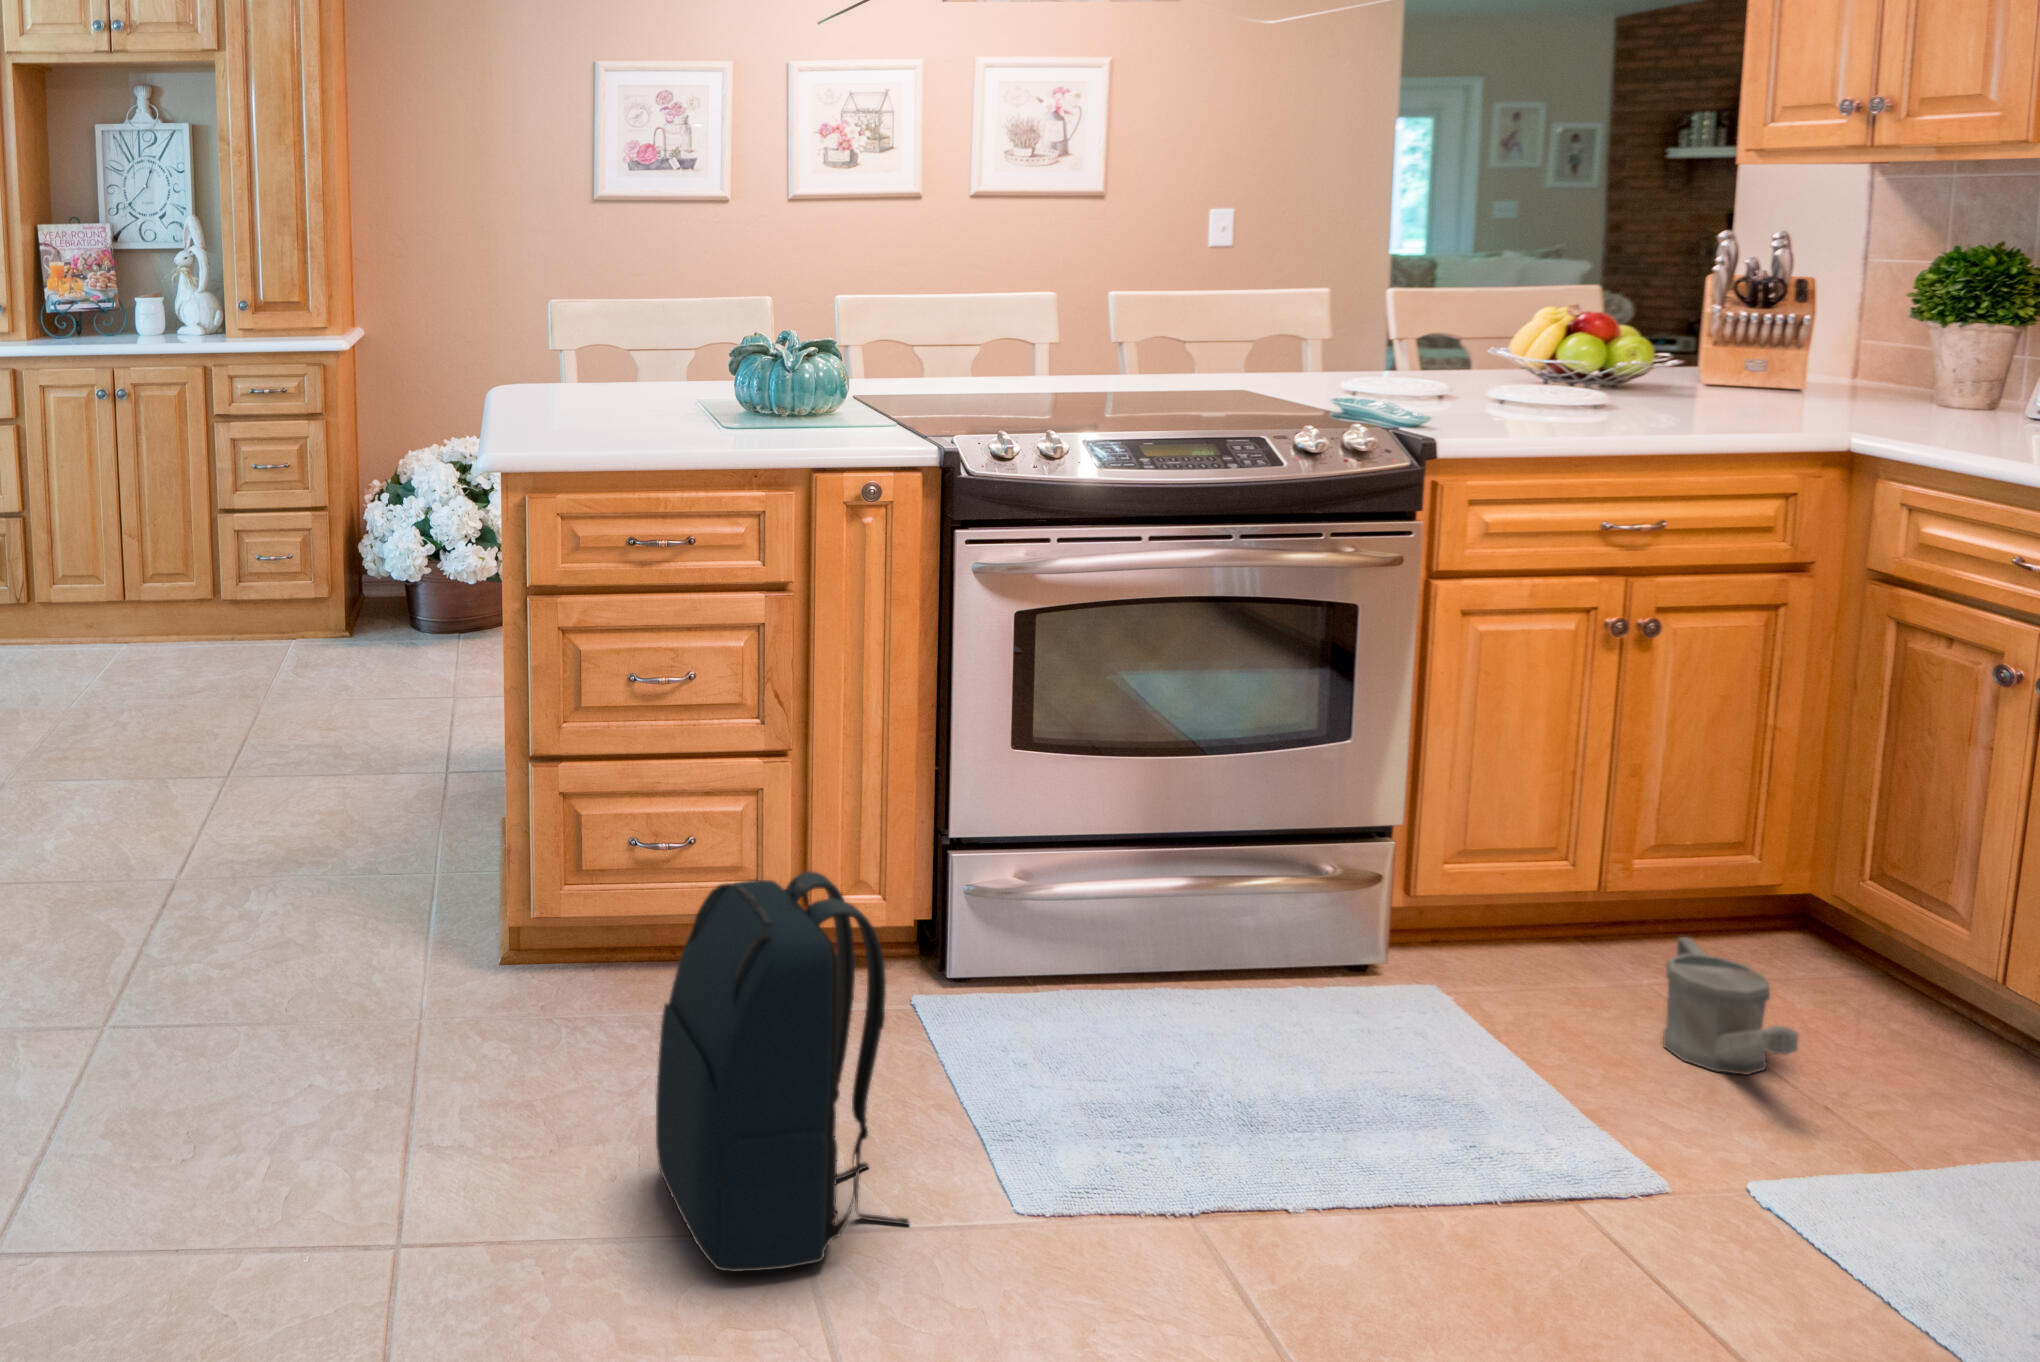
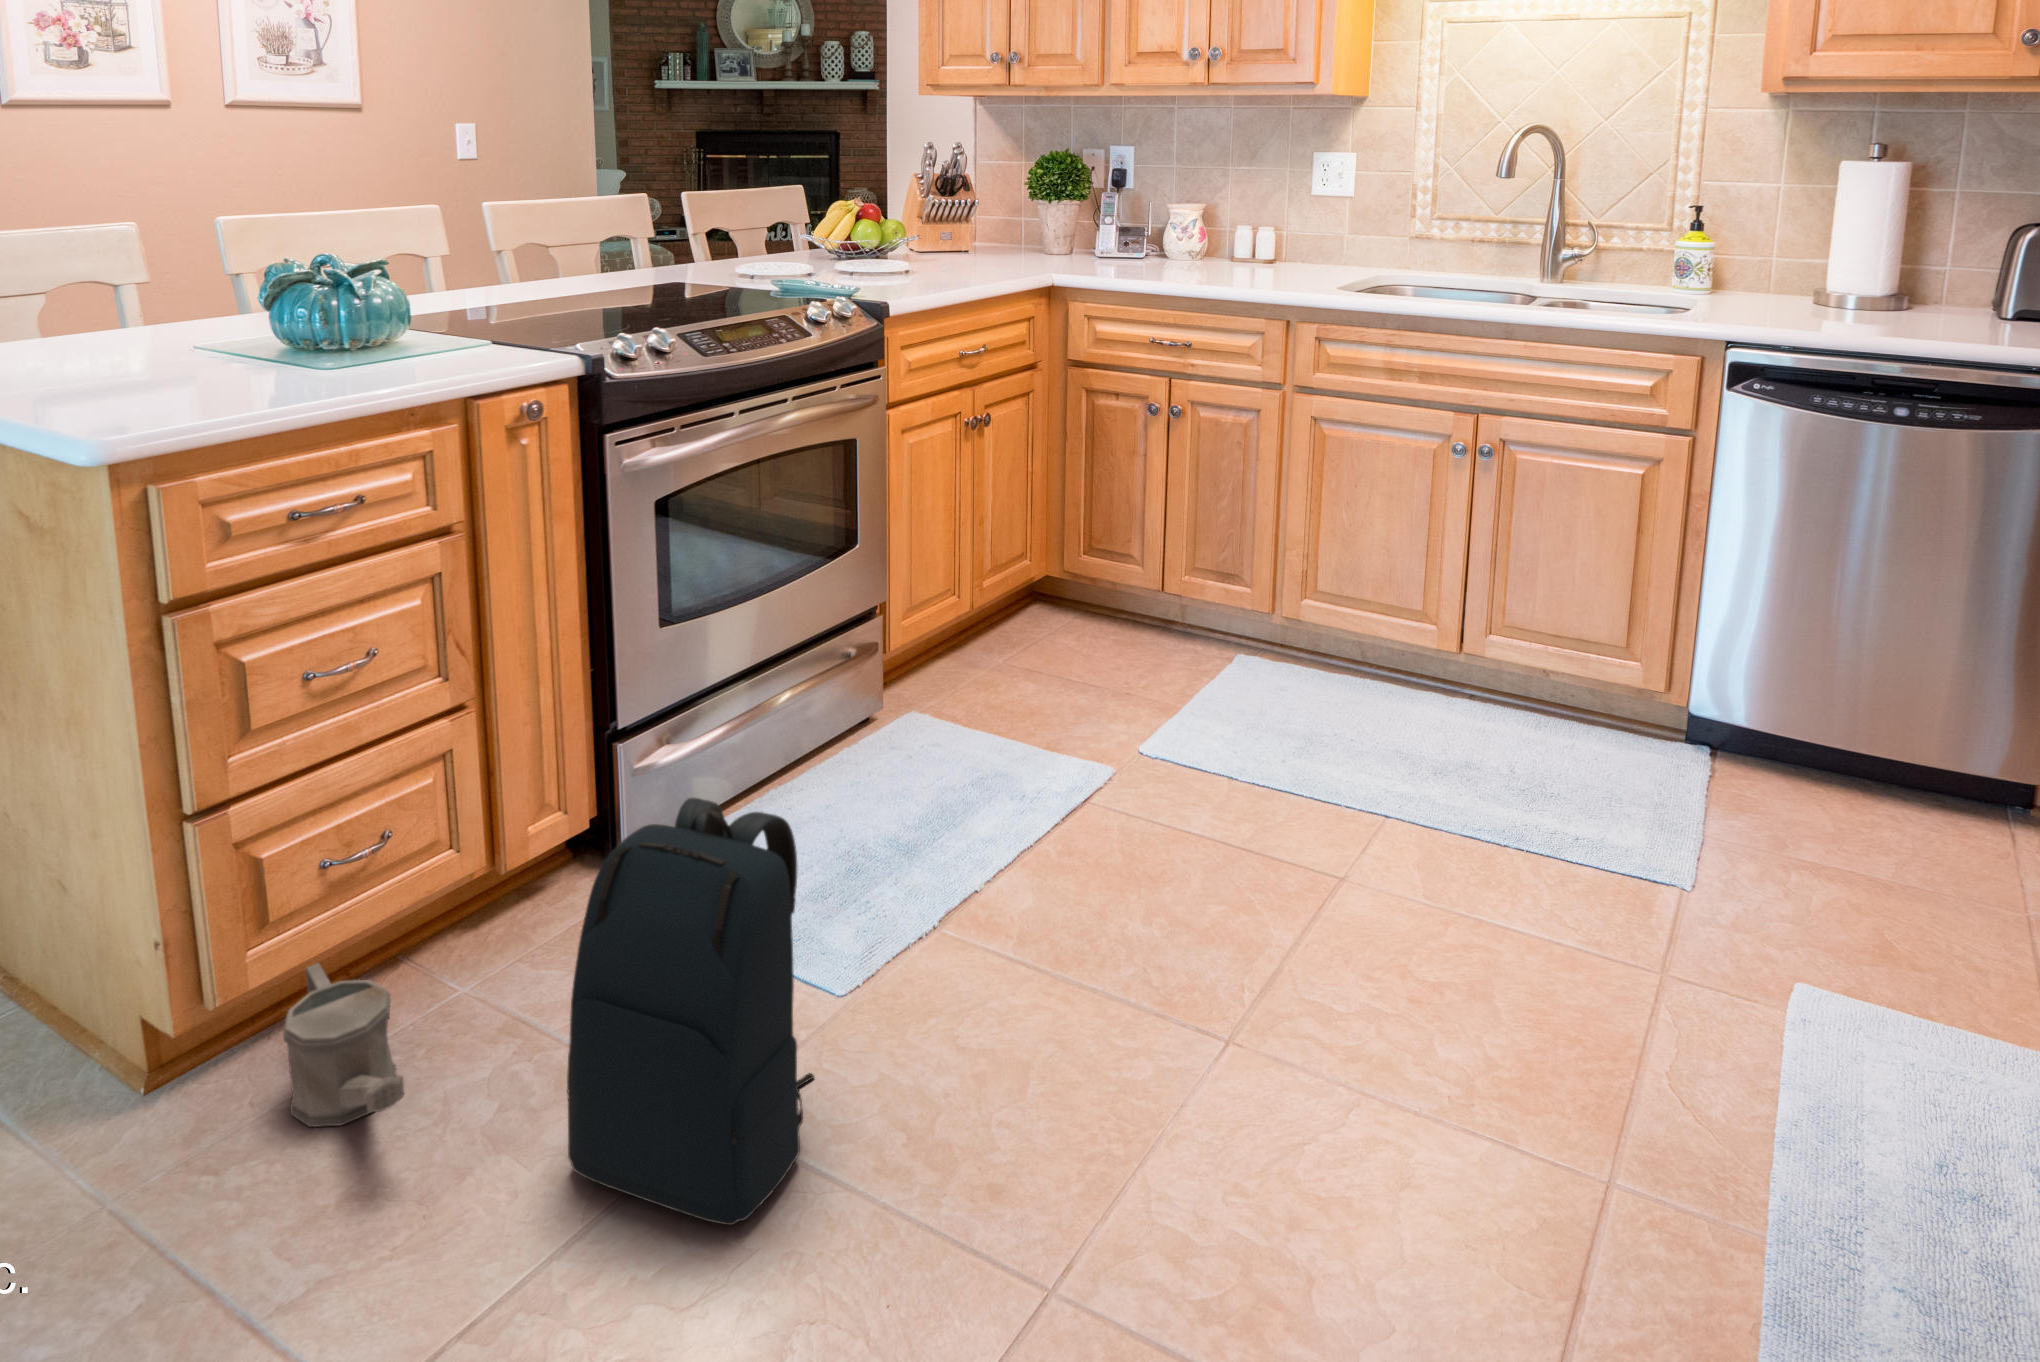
watering can: present [1663,937,1798,1075] -> present [283,963,404,1127]

